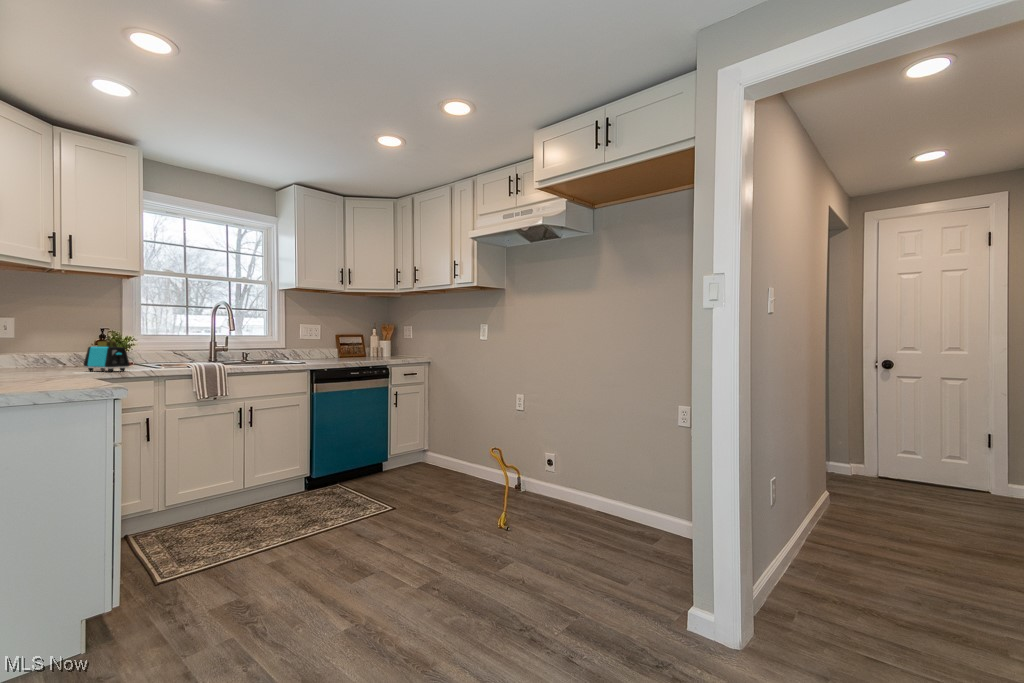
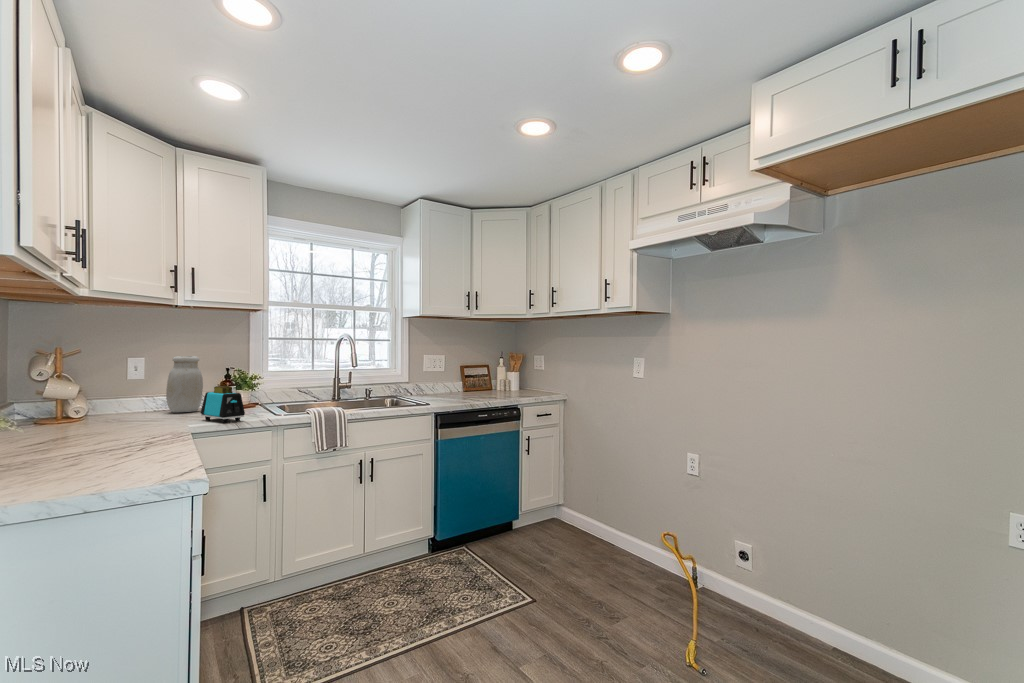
jar: none [40,317,79,368] -> present [166,356,203,413]

